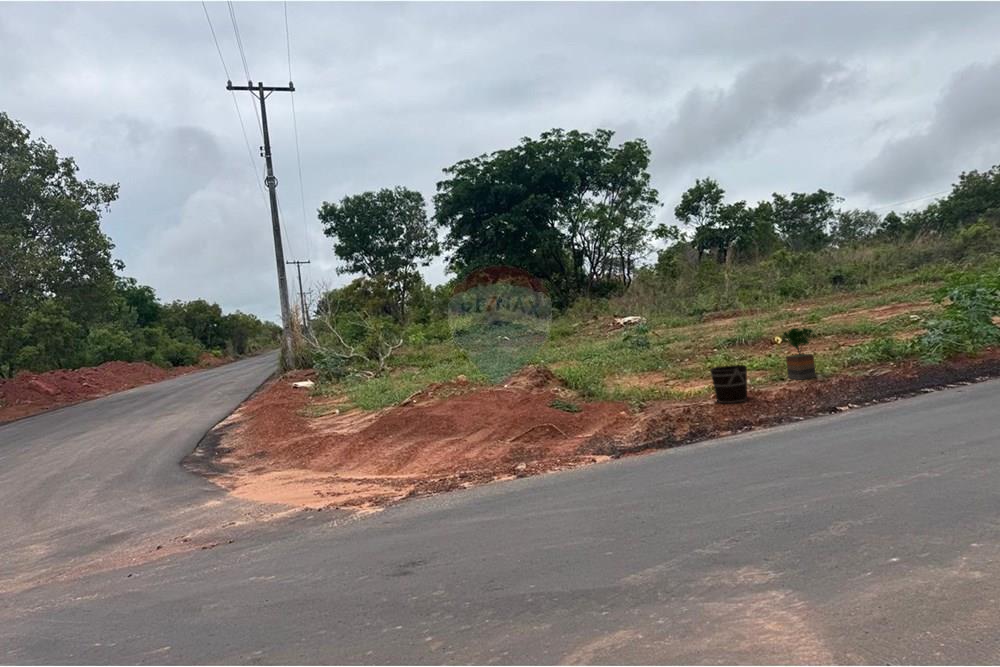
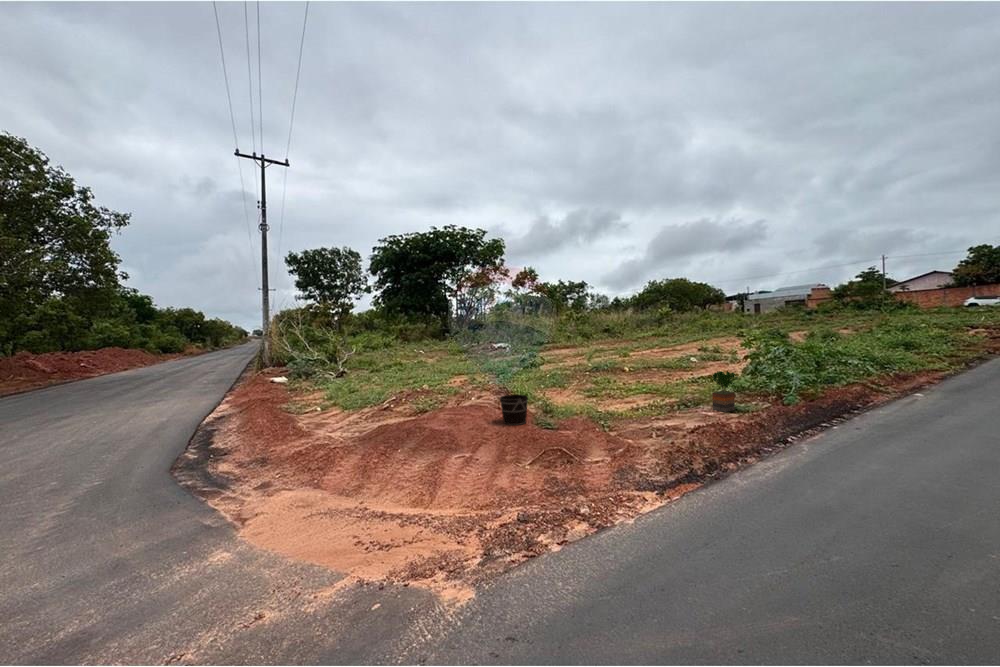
bucket: present [710,365,747,403] -> present [500,395,528,425]

